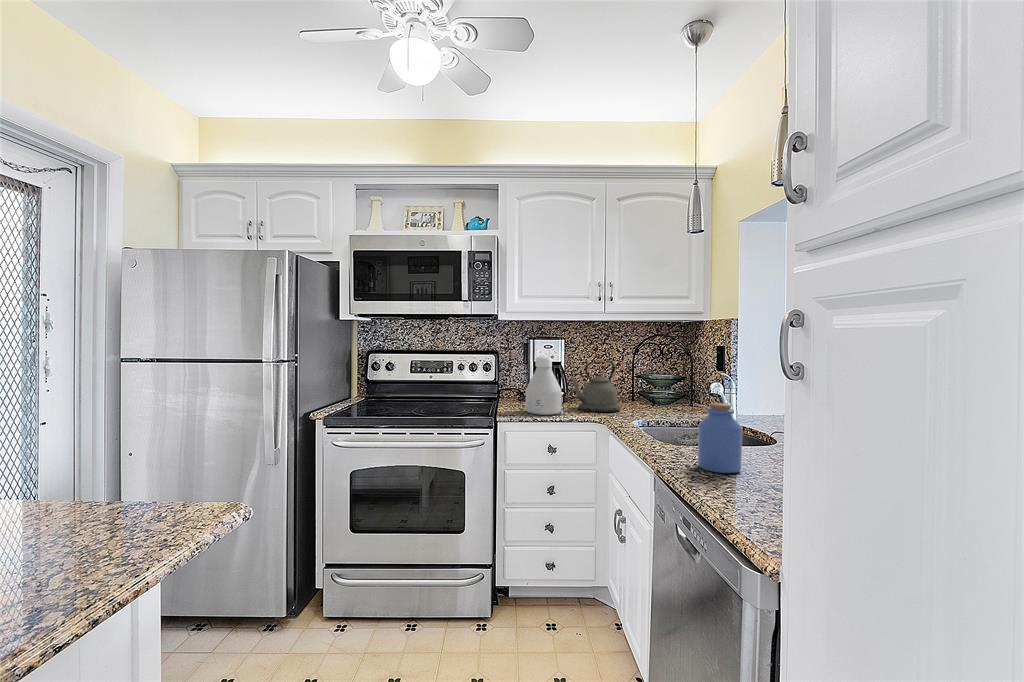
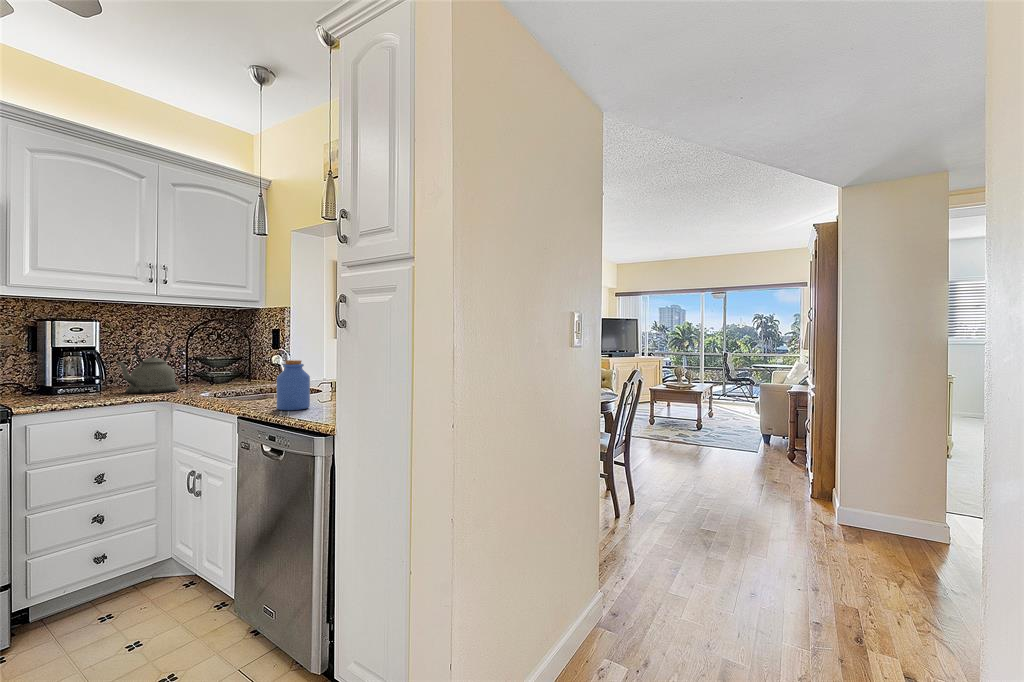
bottle: present [526,356,562,415] -> none [53,336,108,401]

